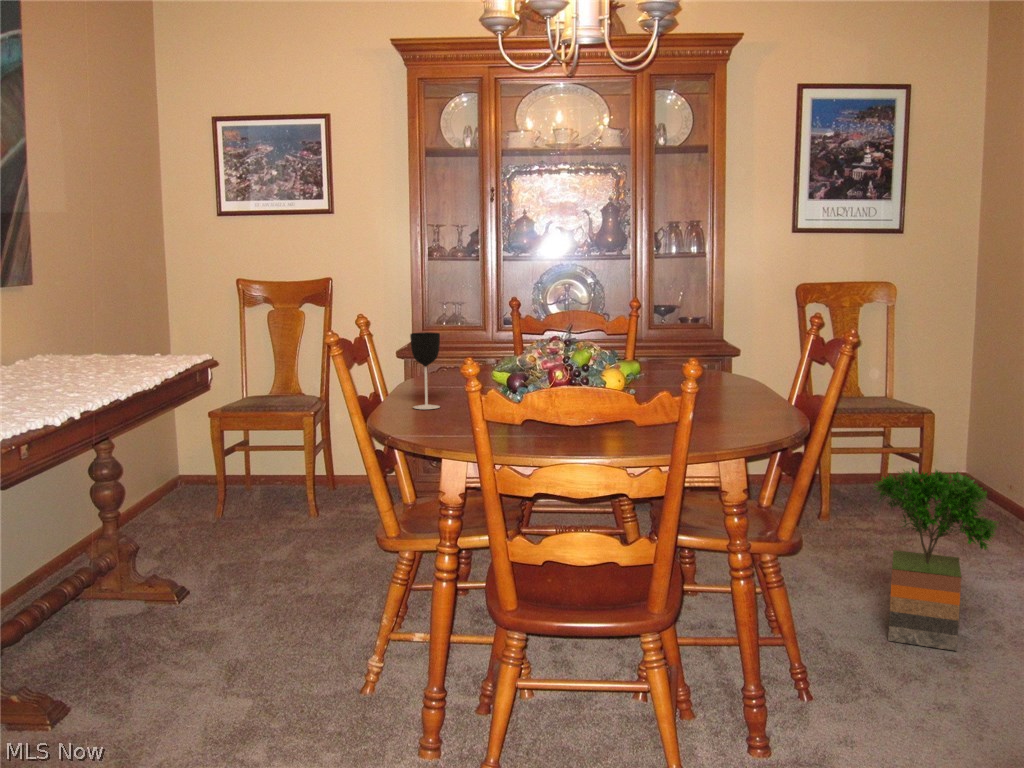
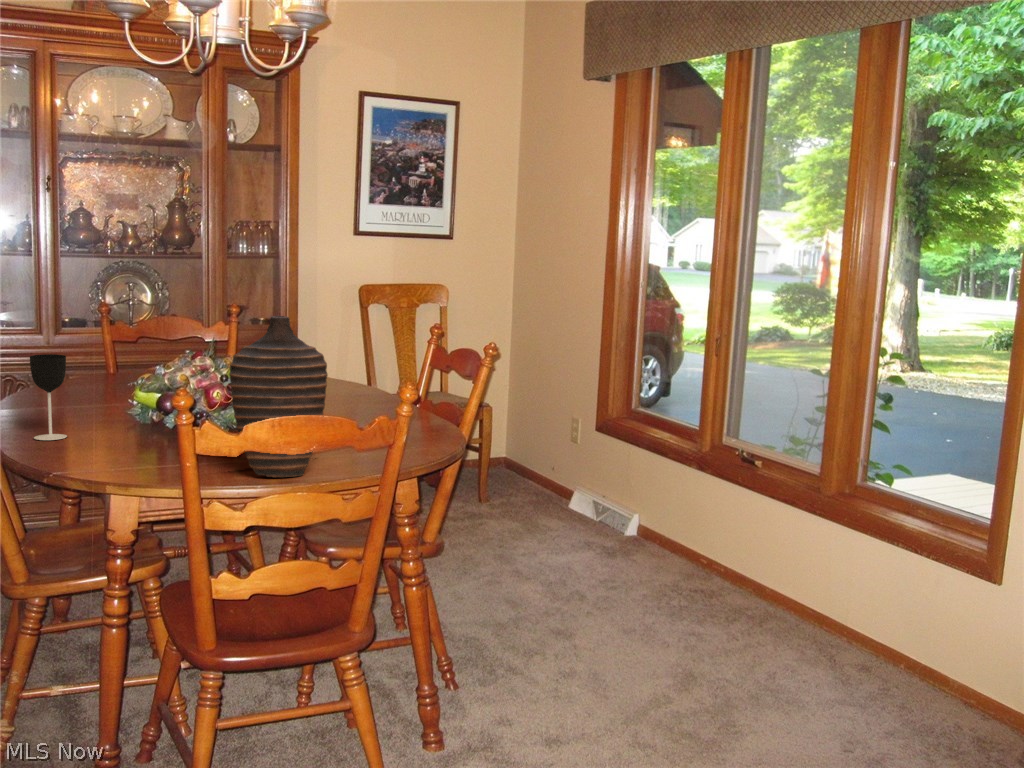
decorative vase: none [541,286,640,454] -> present [229,316,328,477]
potted tree: present [875,468,998,651] -> none [473,458,576,613]

